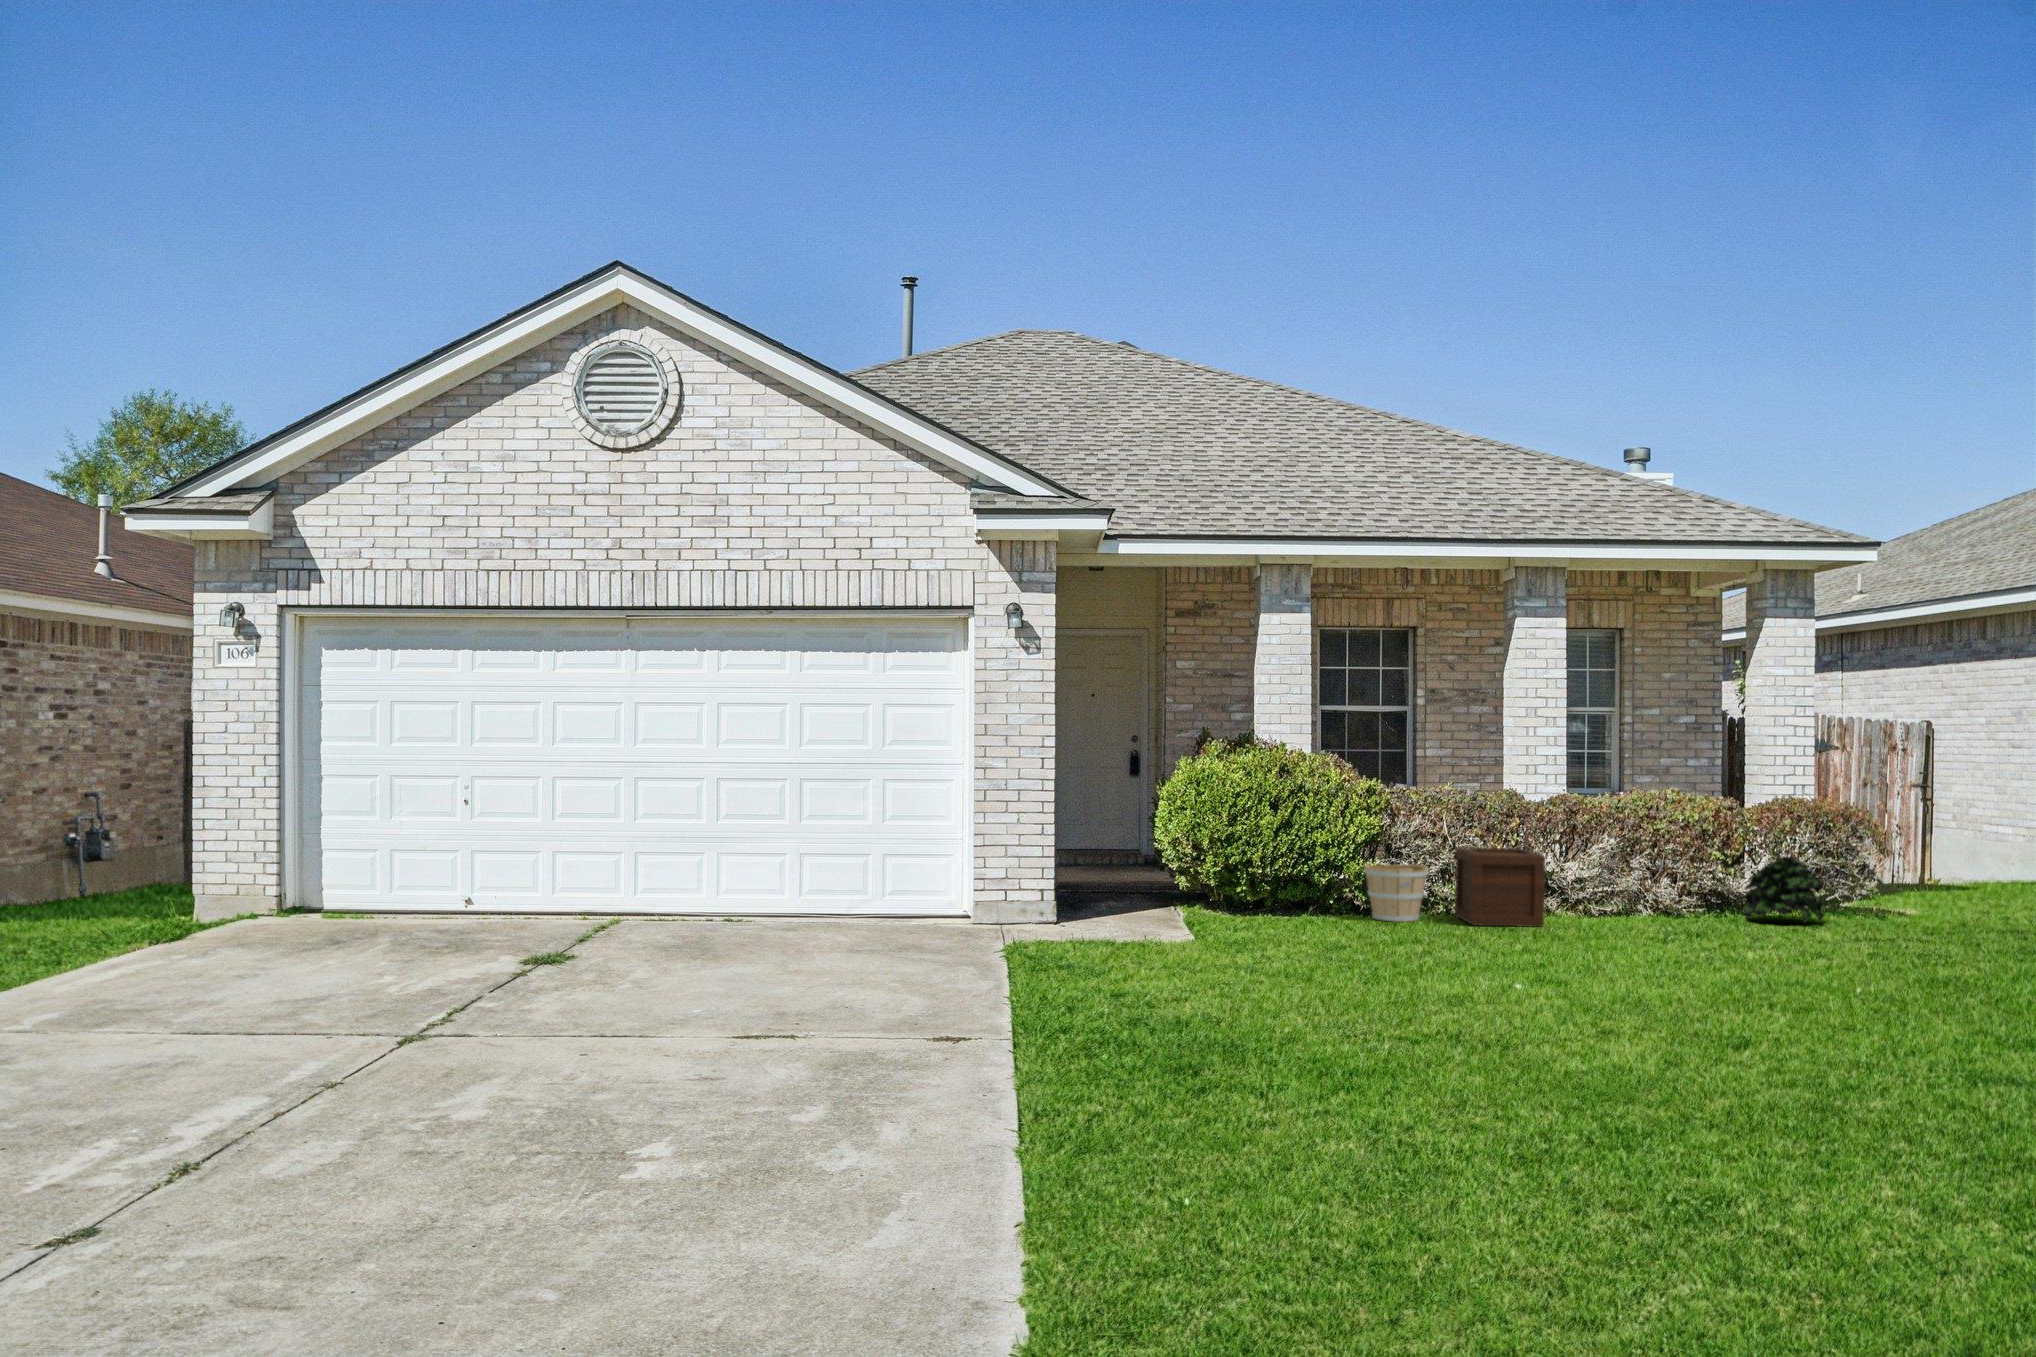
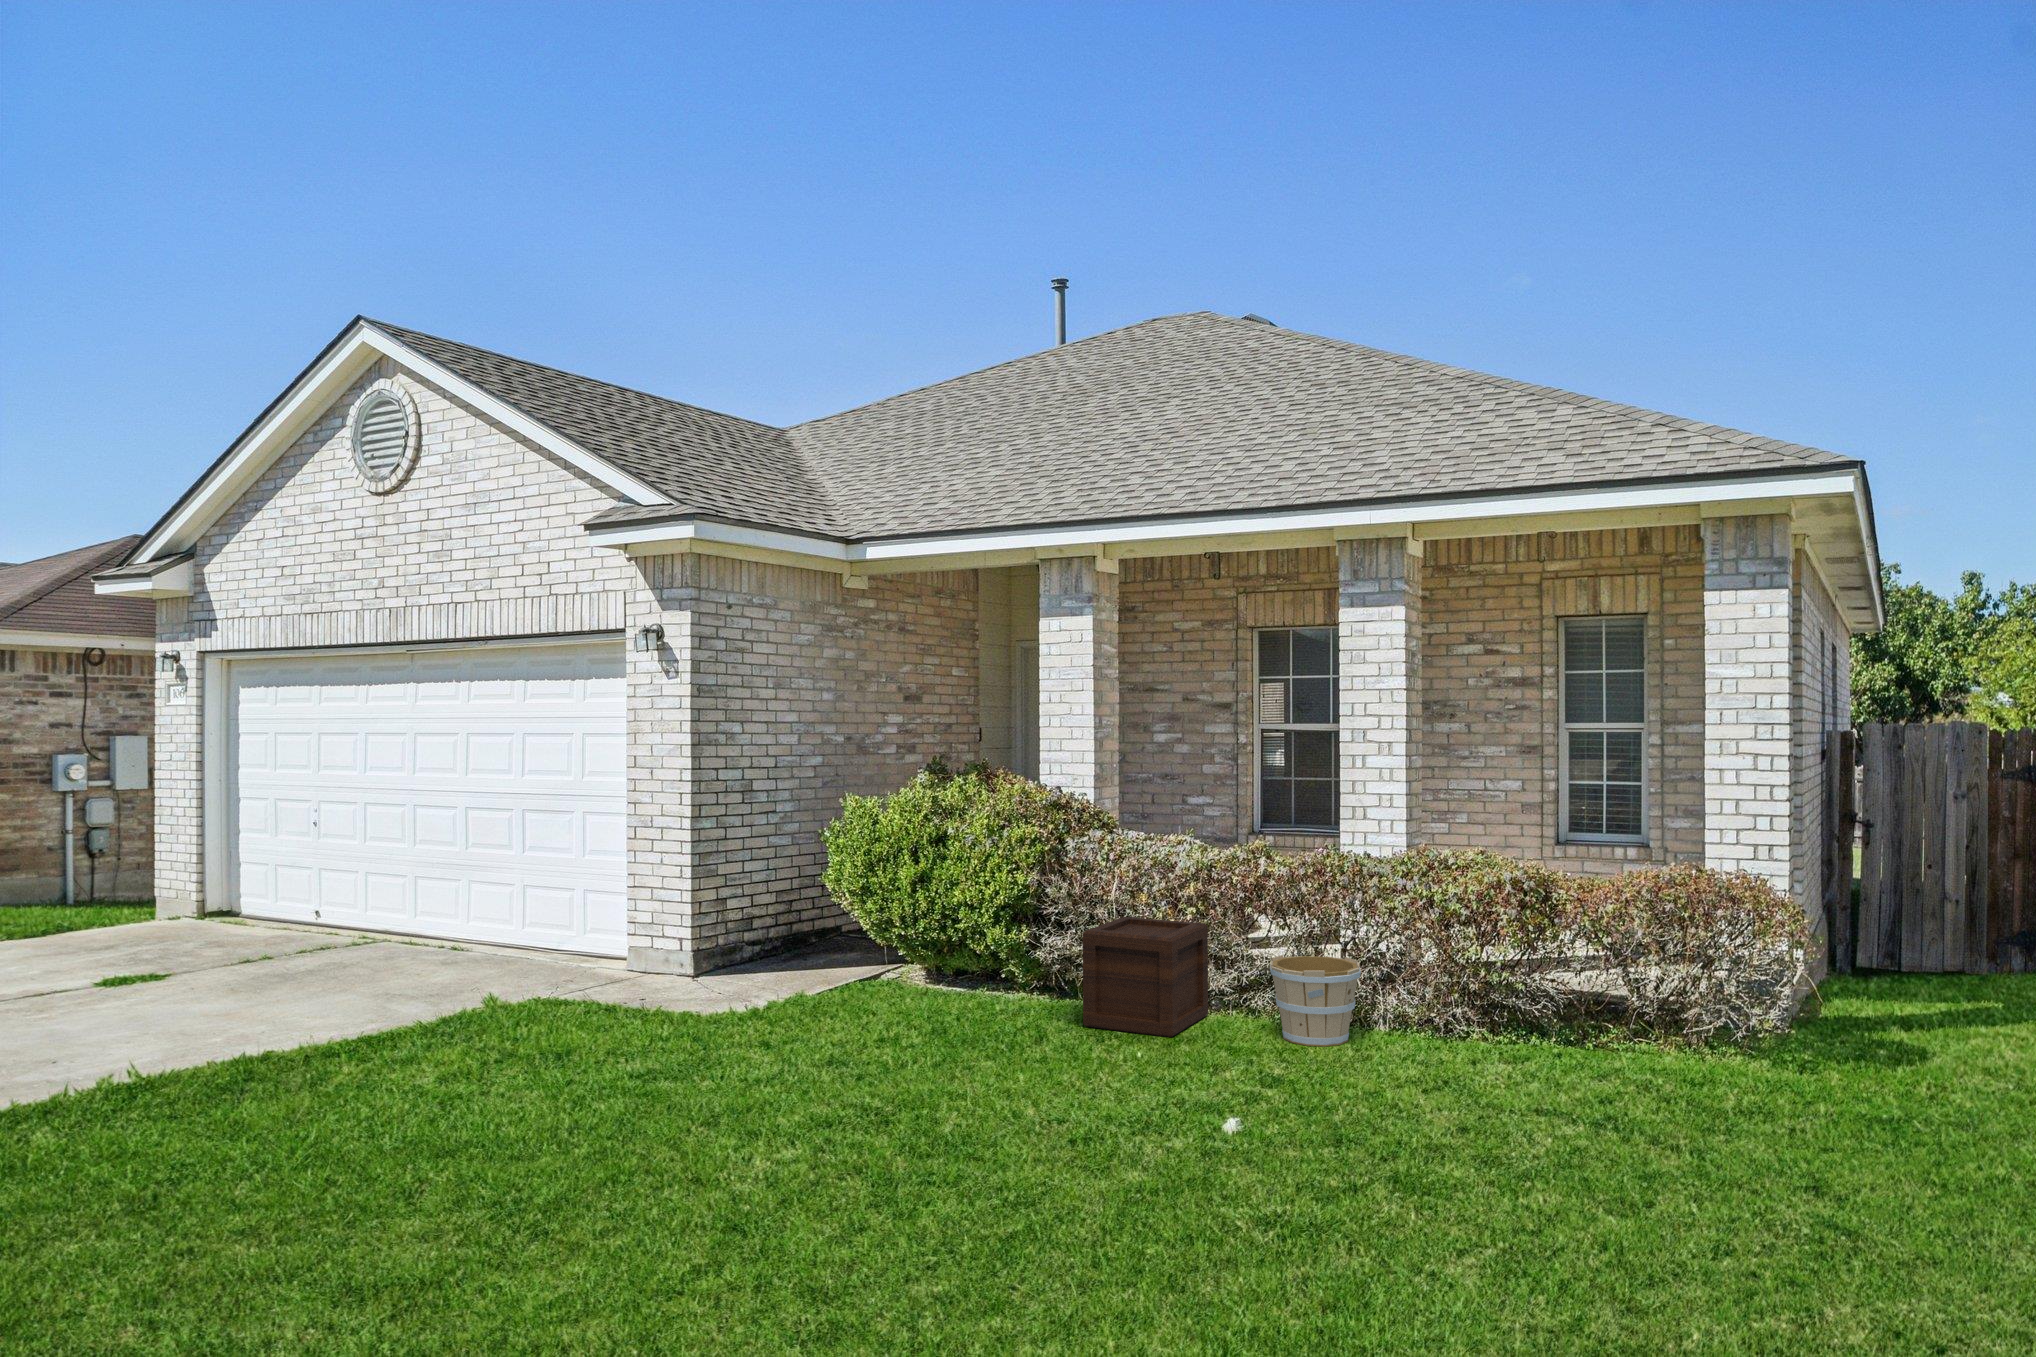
potted plant: present [1744,856,1824,923] -> none [1504,960,1637,1073]
wooden bucket: present [1364,864,1429,922] -> present [1270,955,1361,1047]

